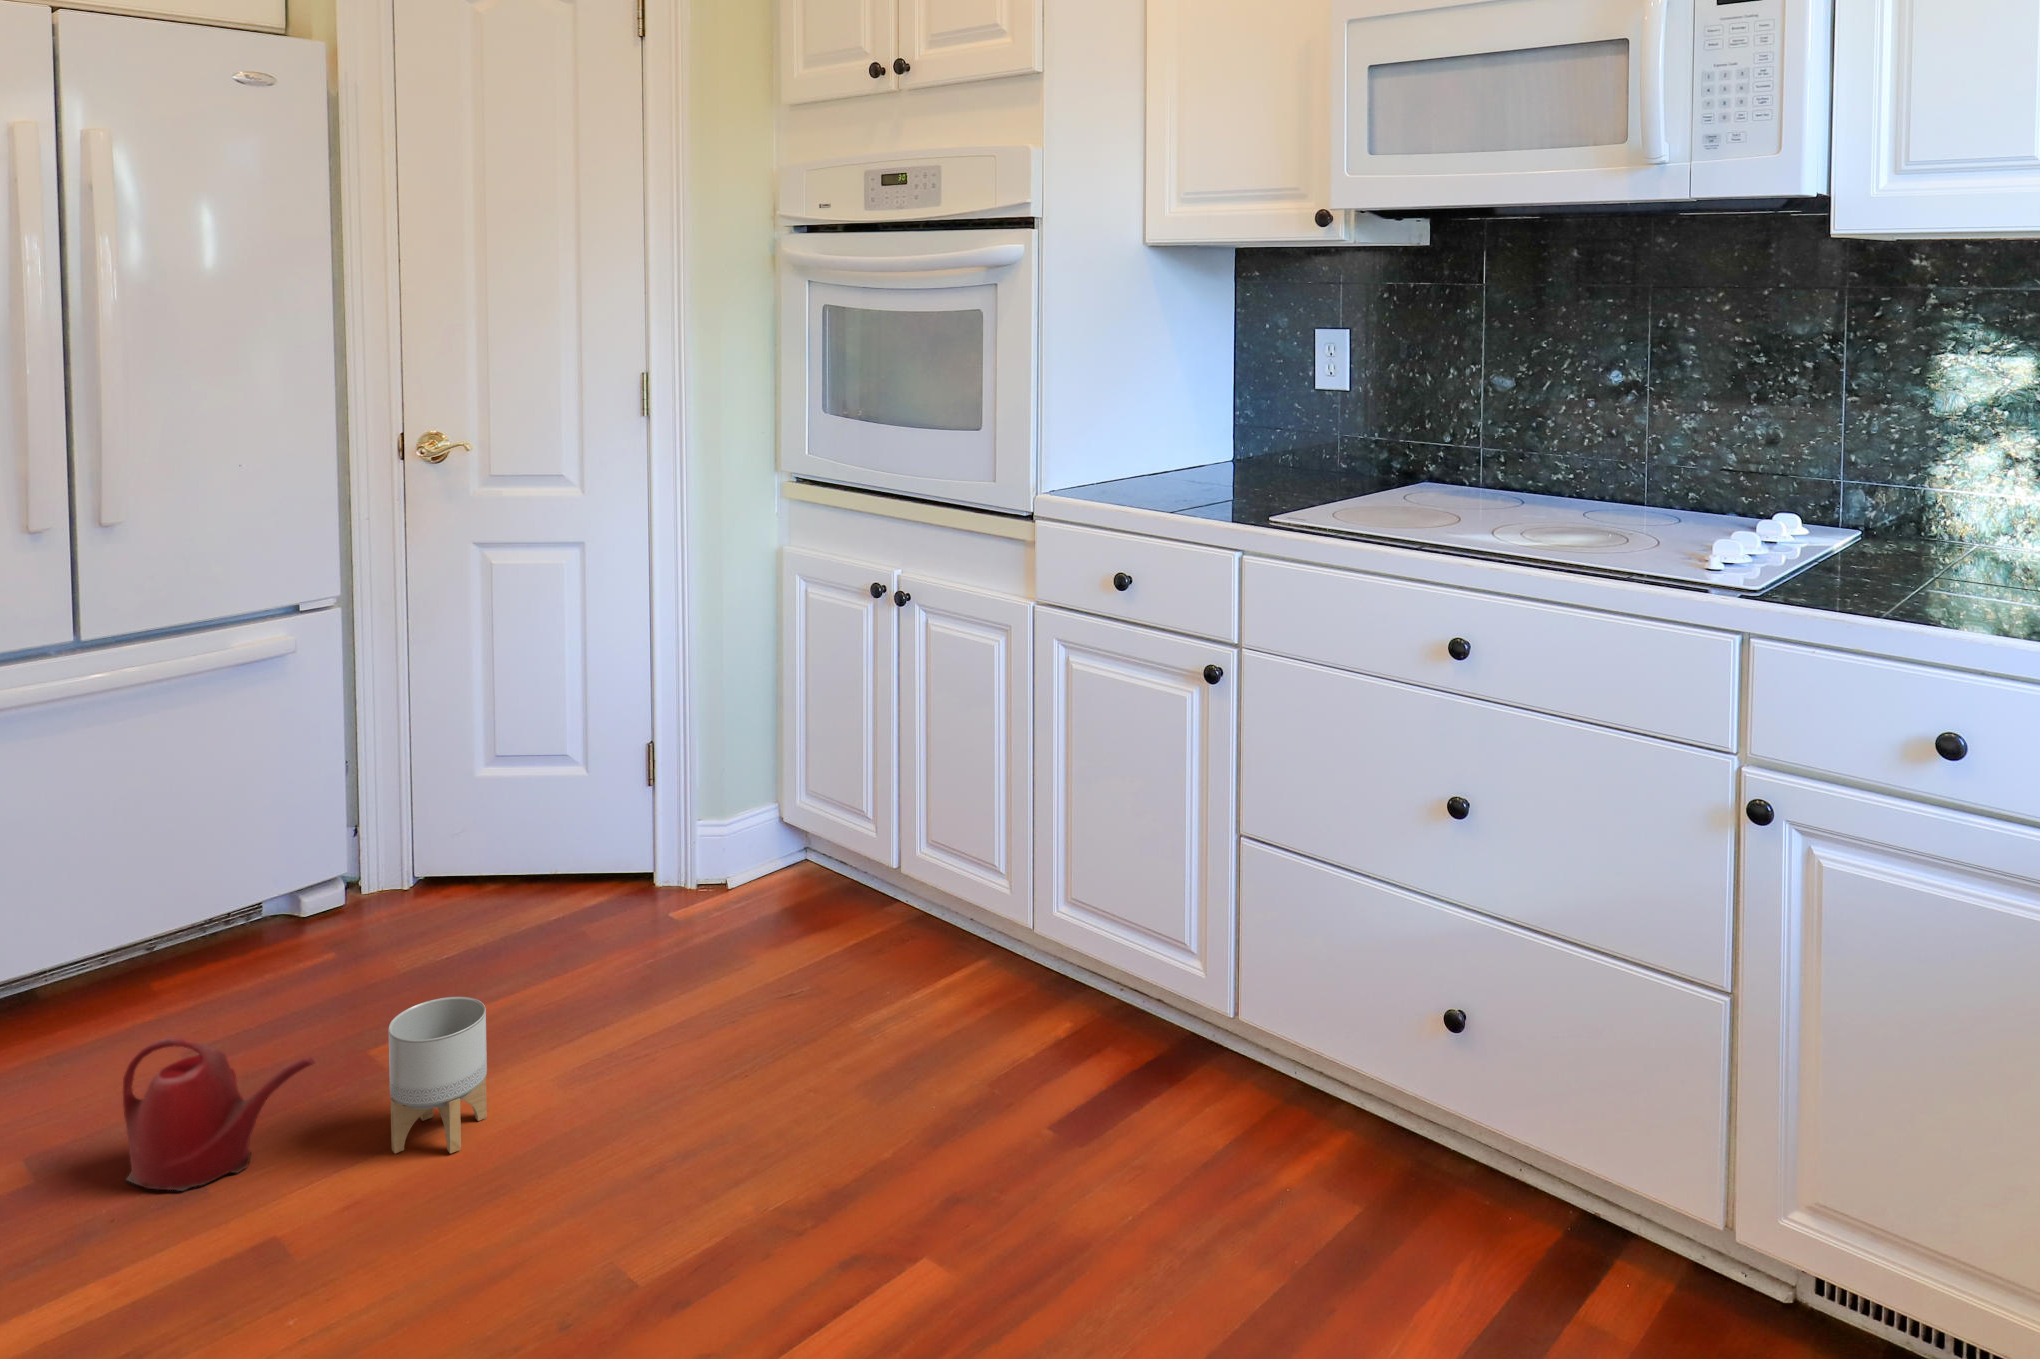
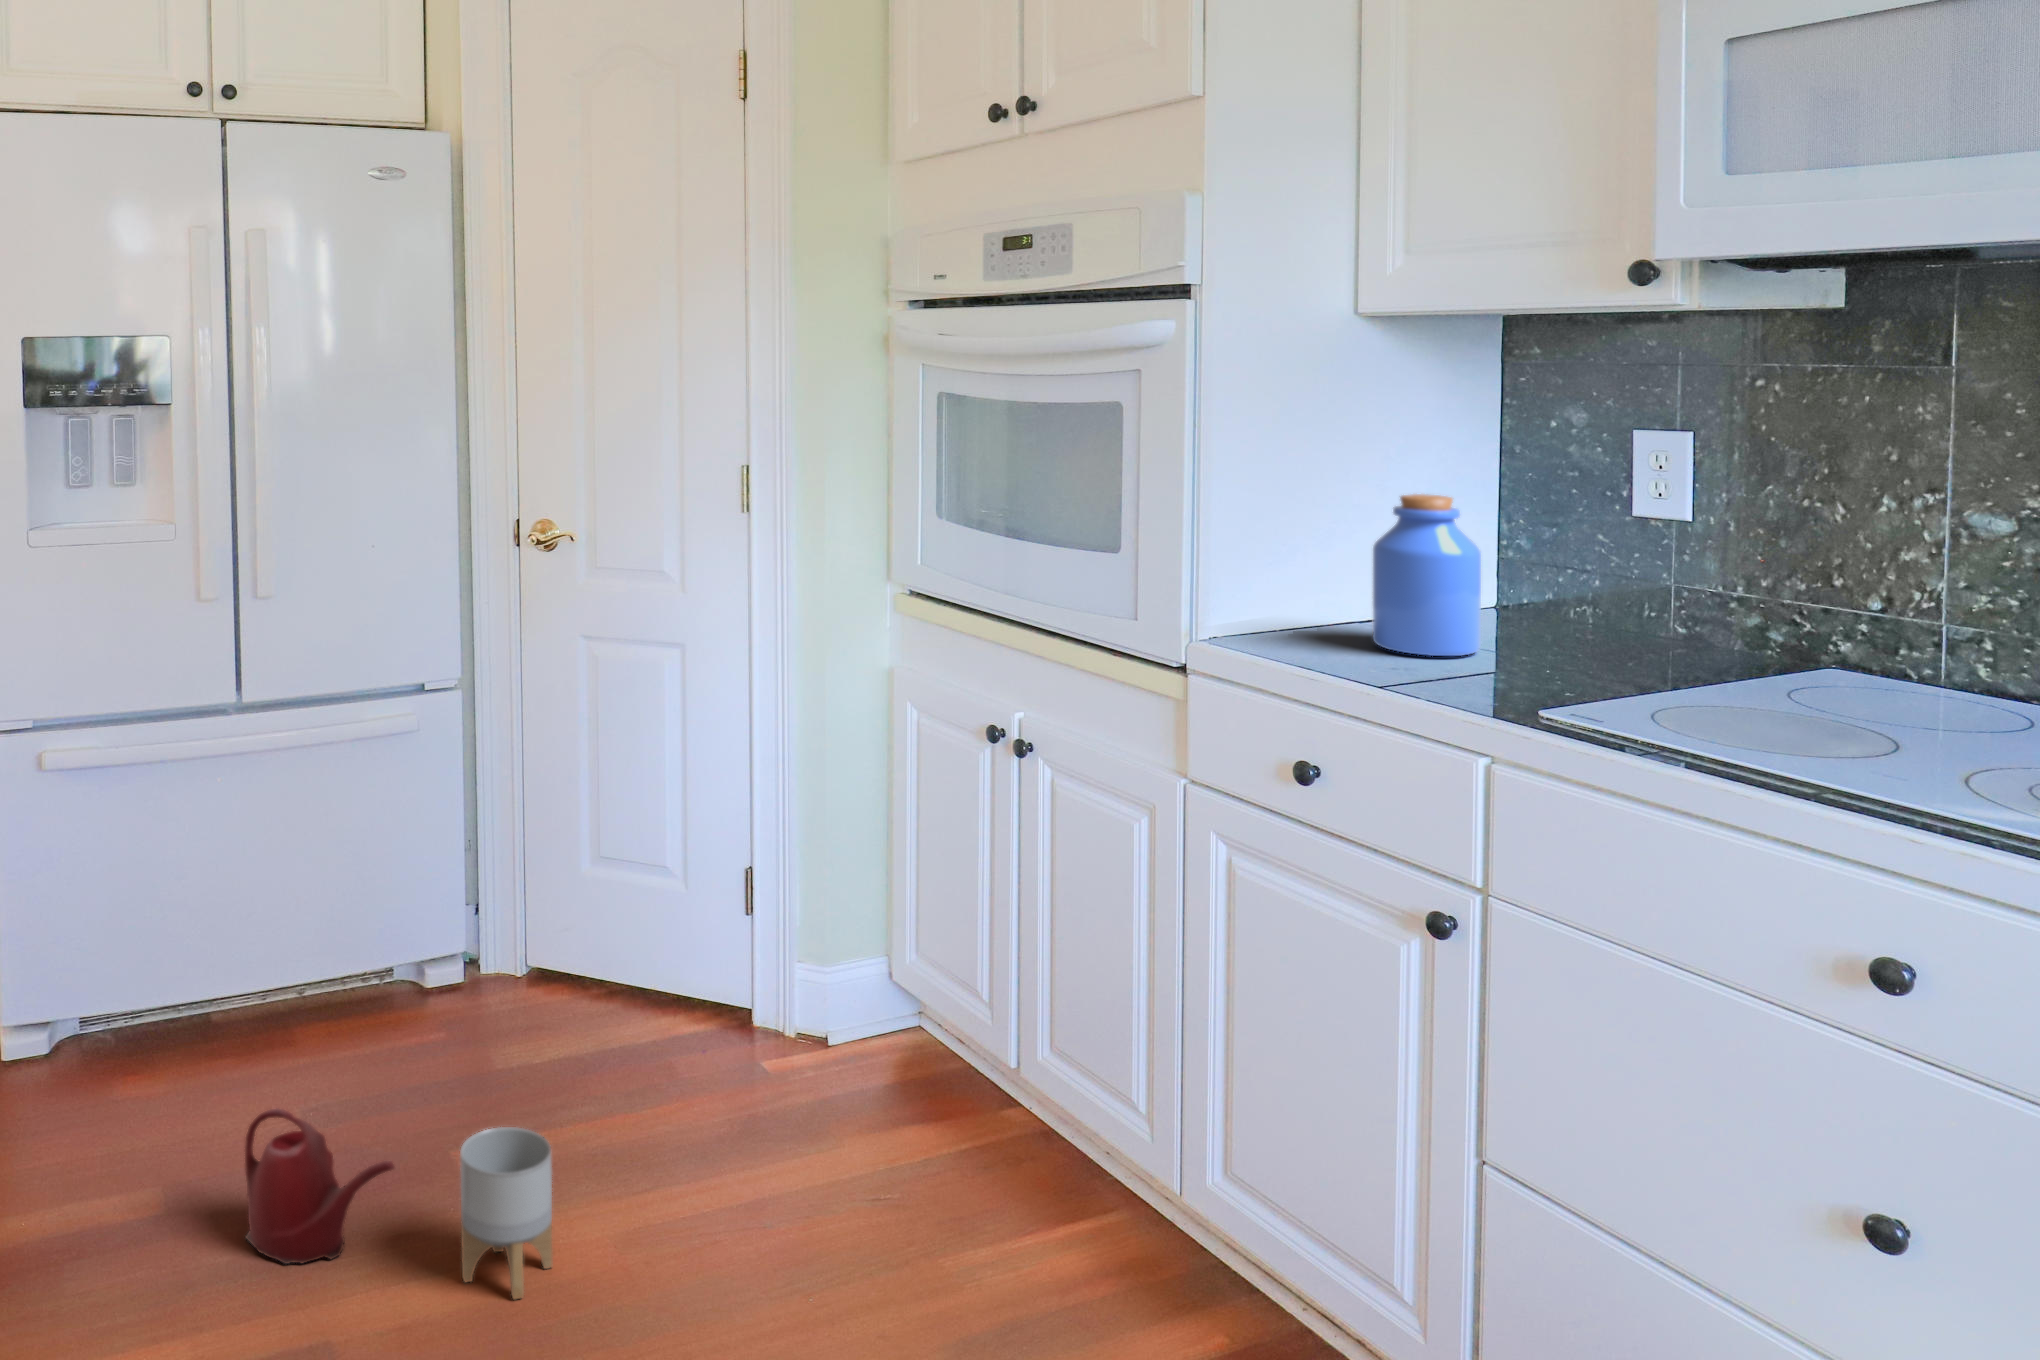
jar: none [1159,377,1228,492] -> present [1372,494,1481,656]

